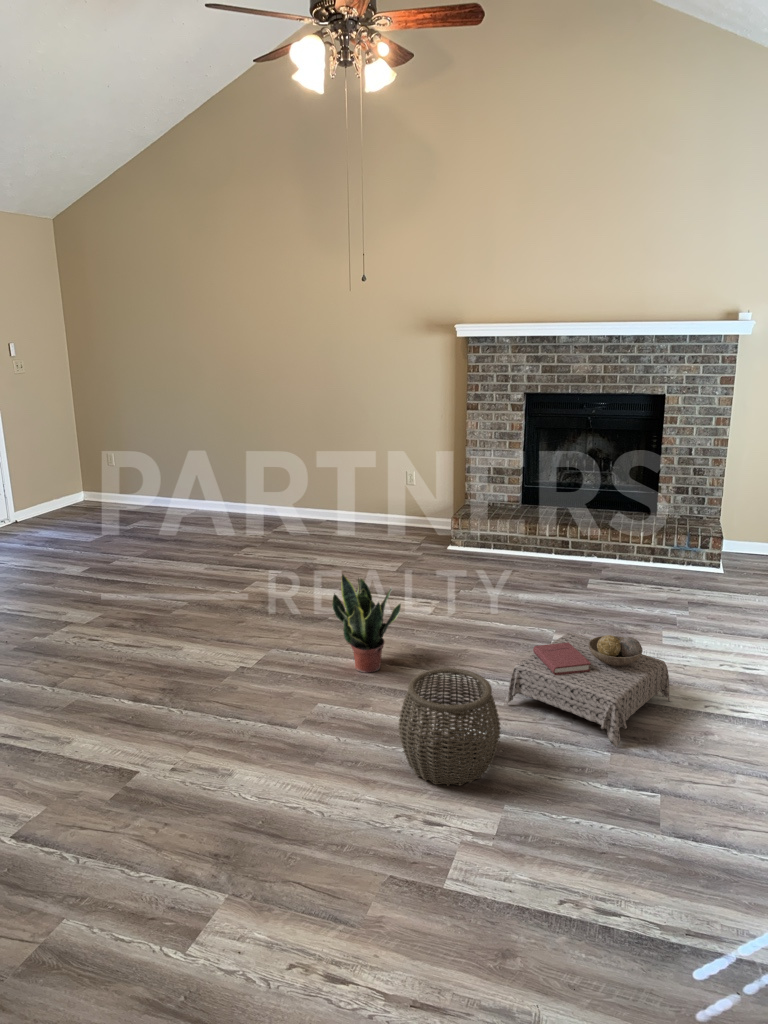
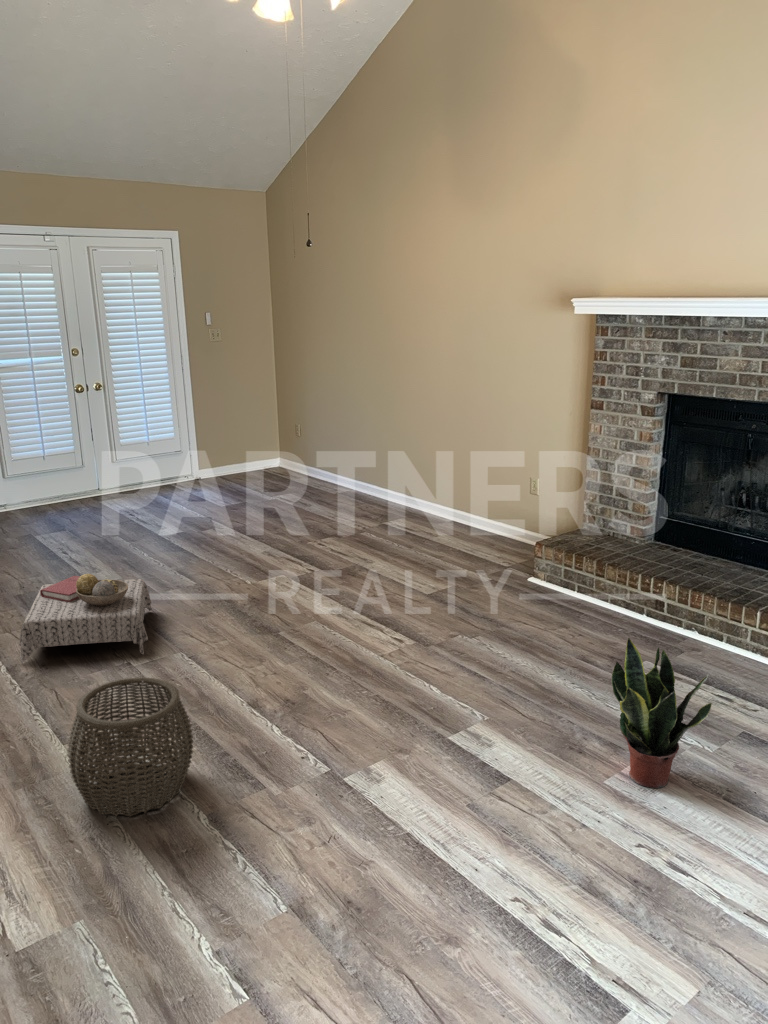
potted plant: present [332,575,401,673] -> present [611,638,712,788]
ottoman: present [507,633,669,747] -> present [19,574,152,663]

